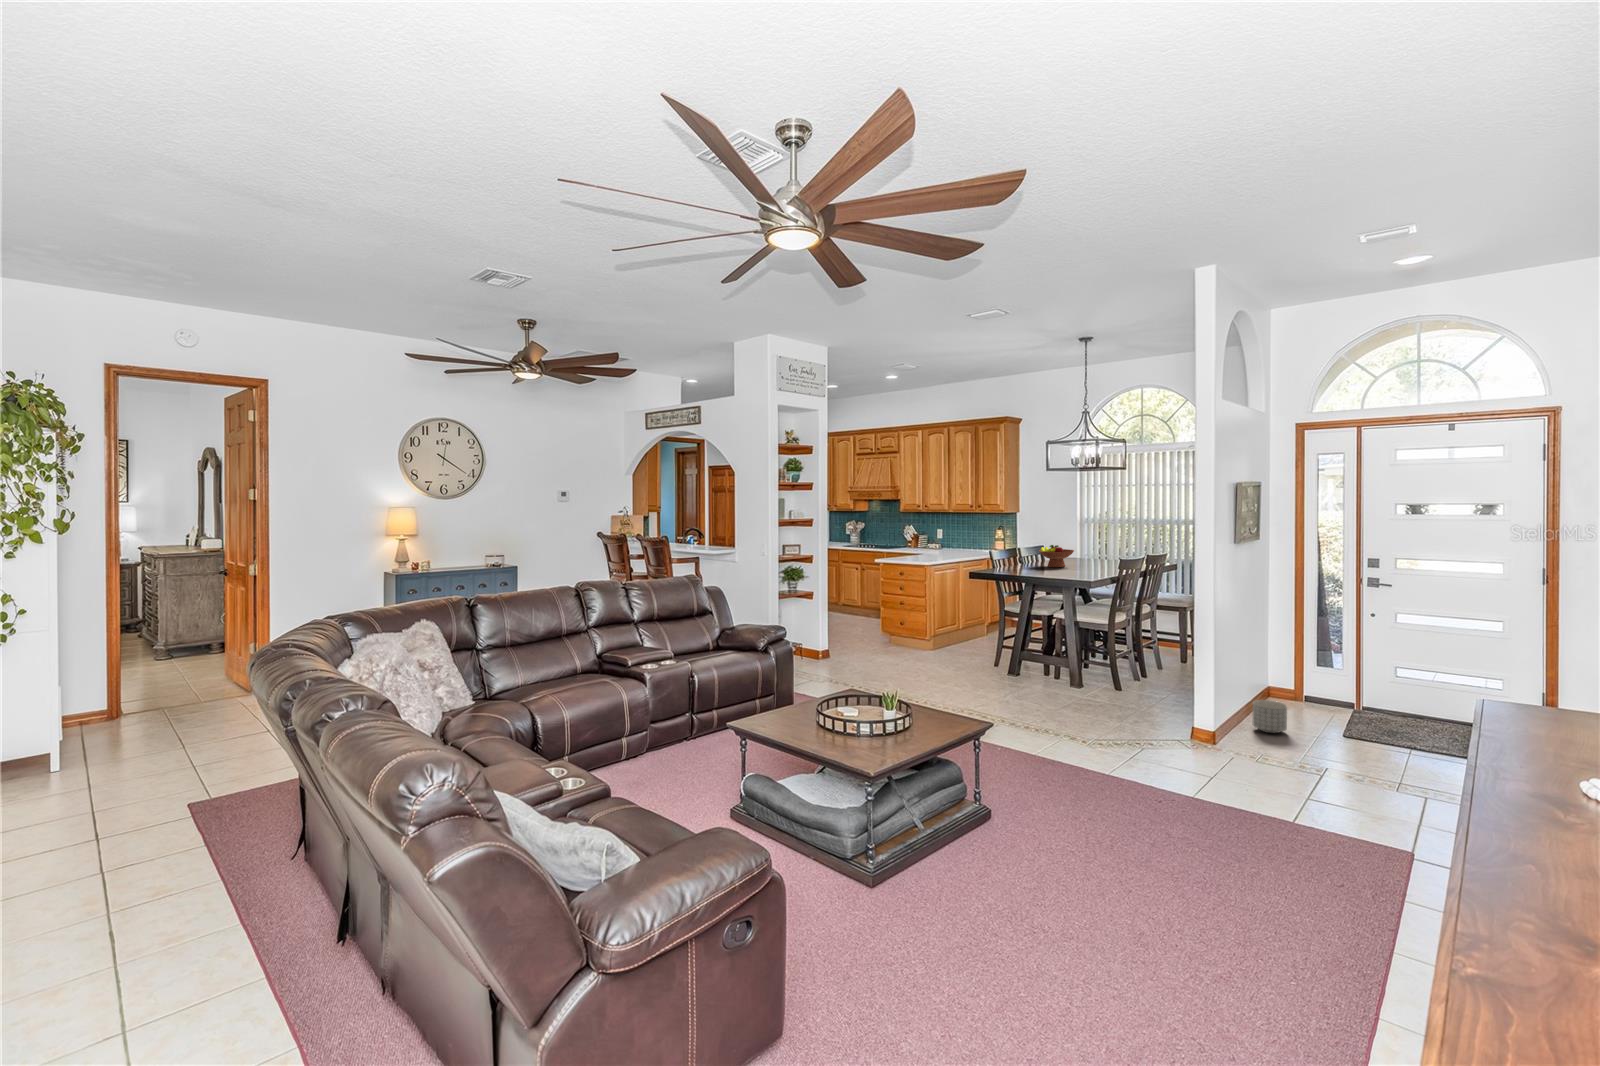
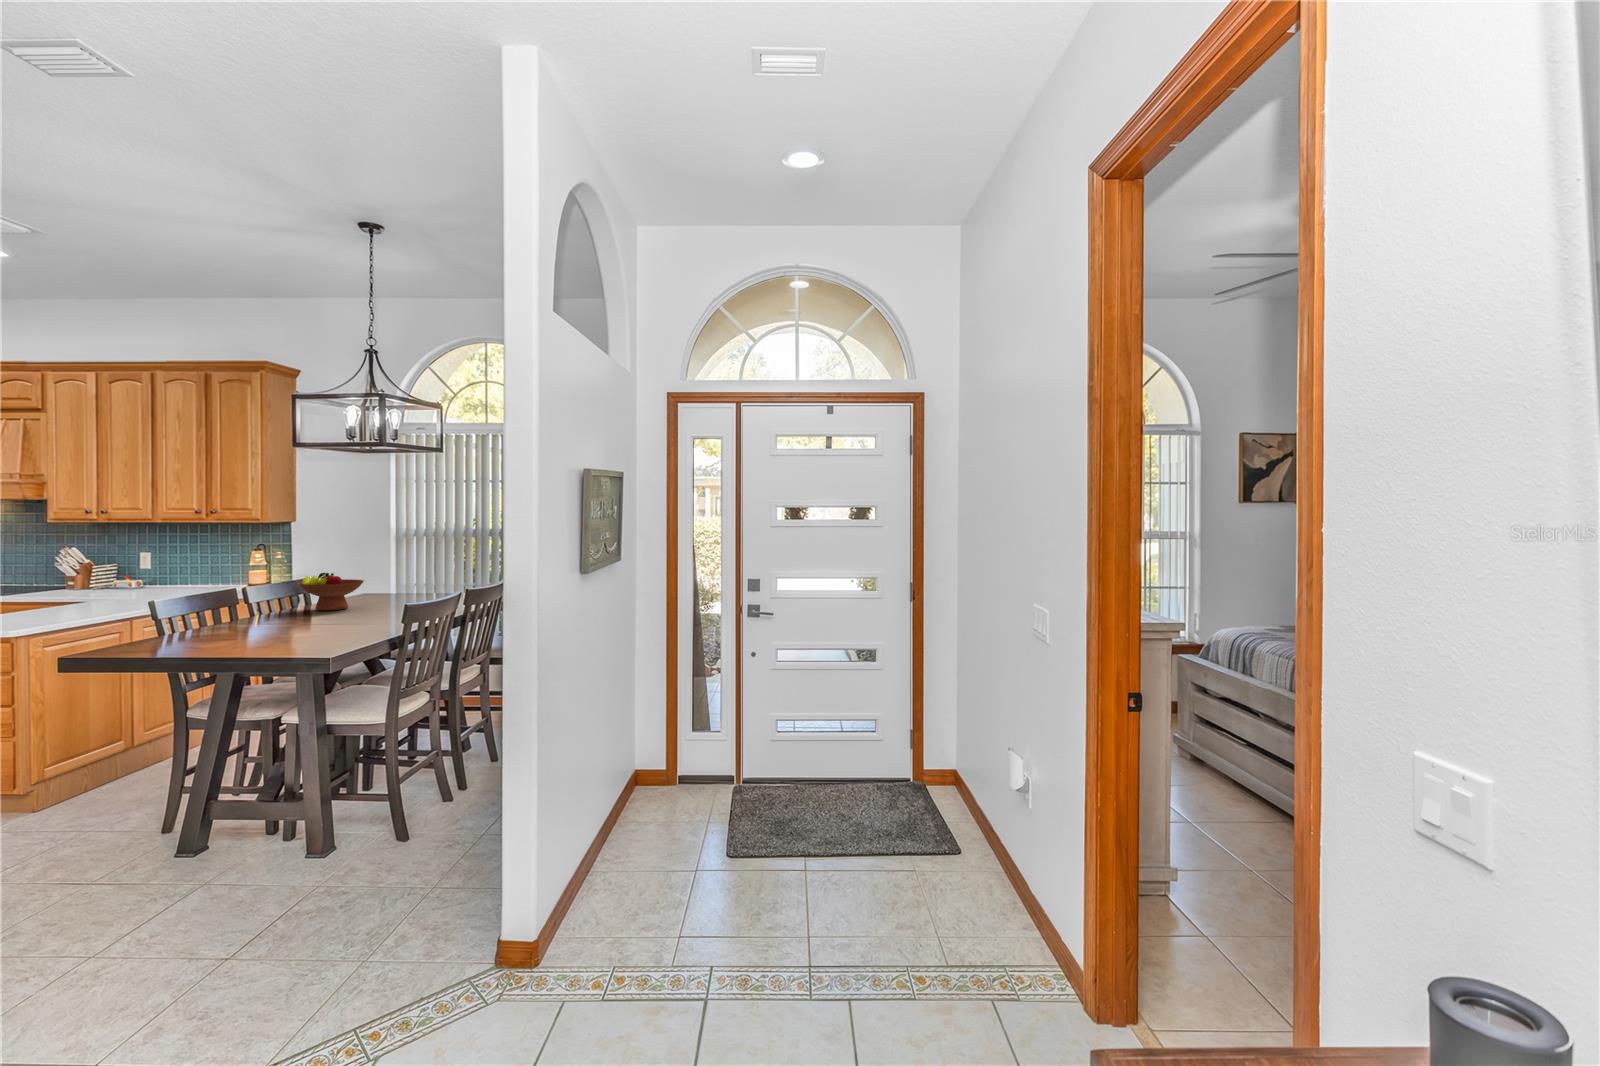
planter: present [1252,700,1287,733] -> none [606,806,654,863]

